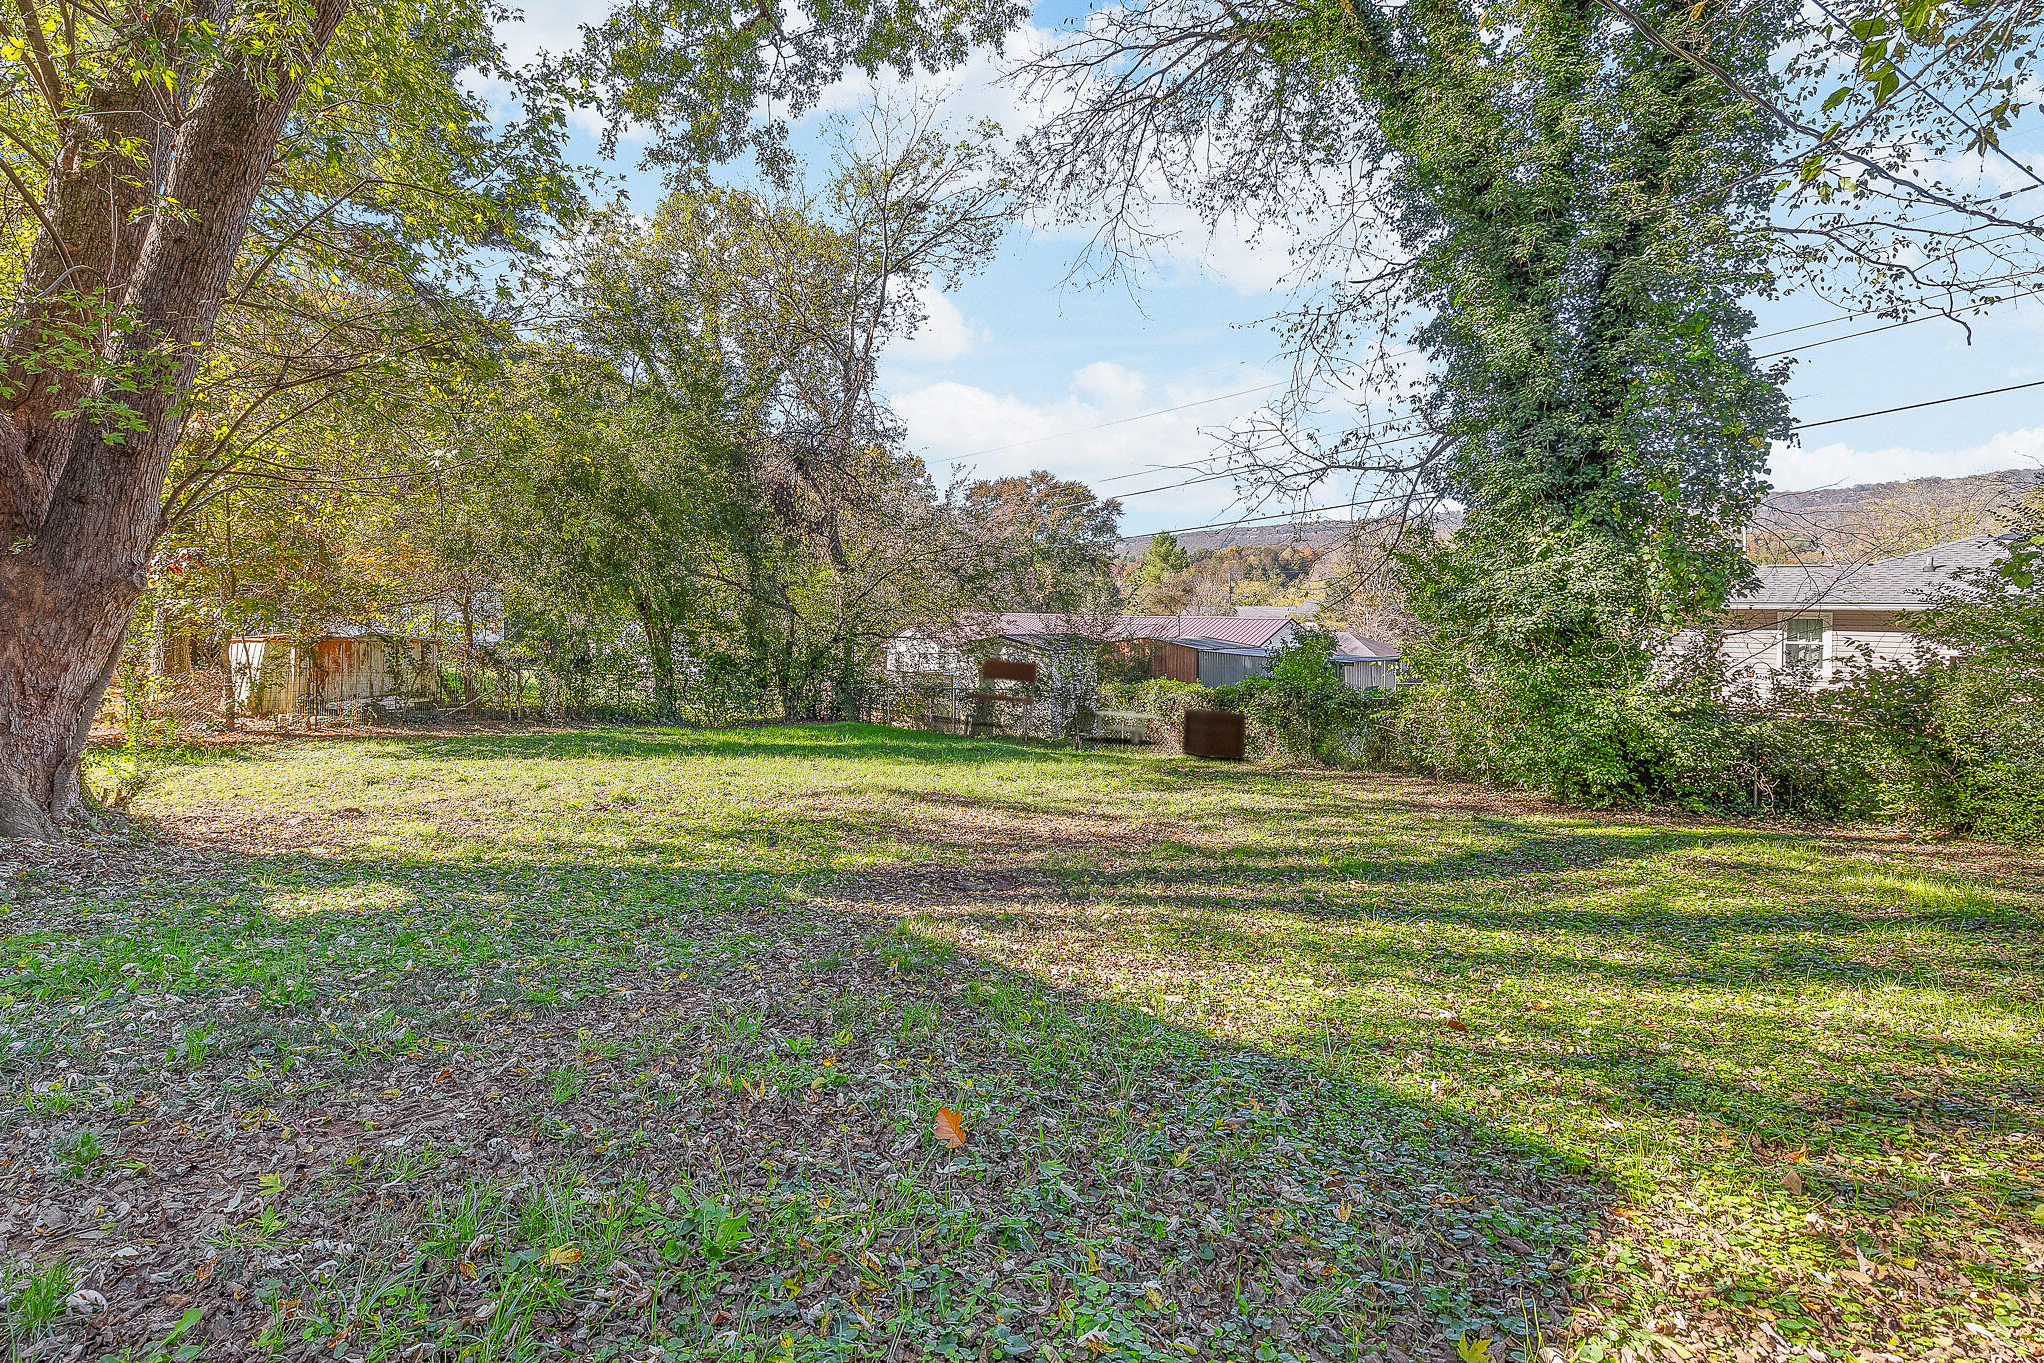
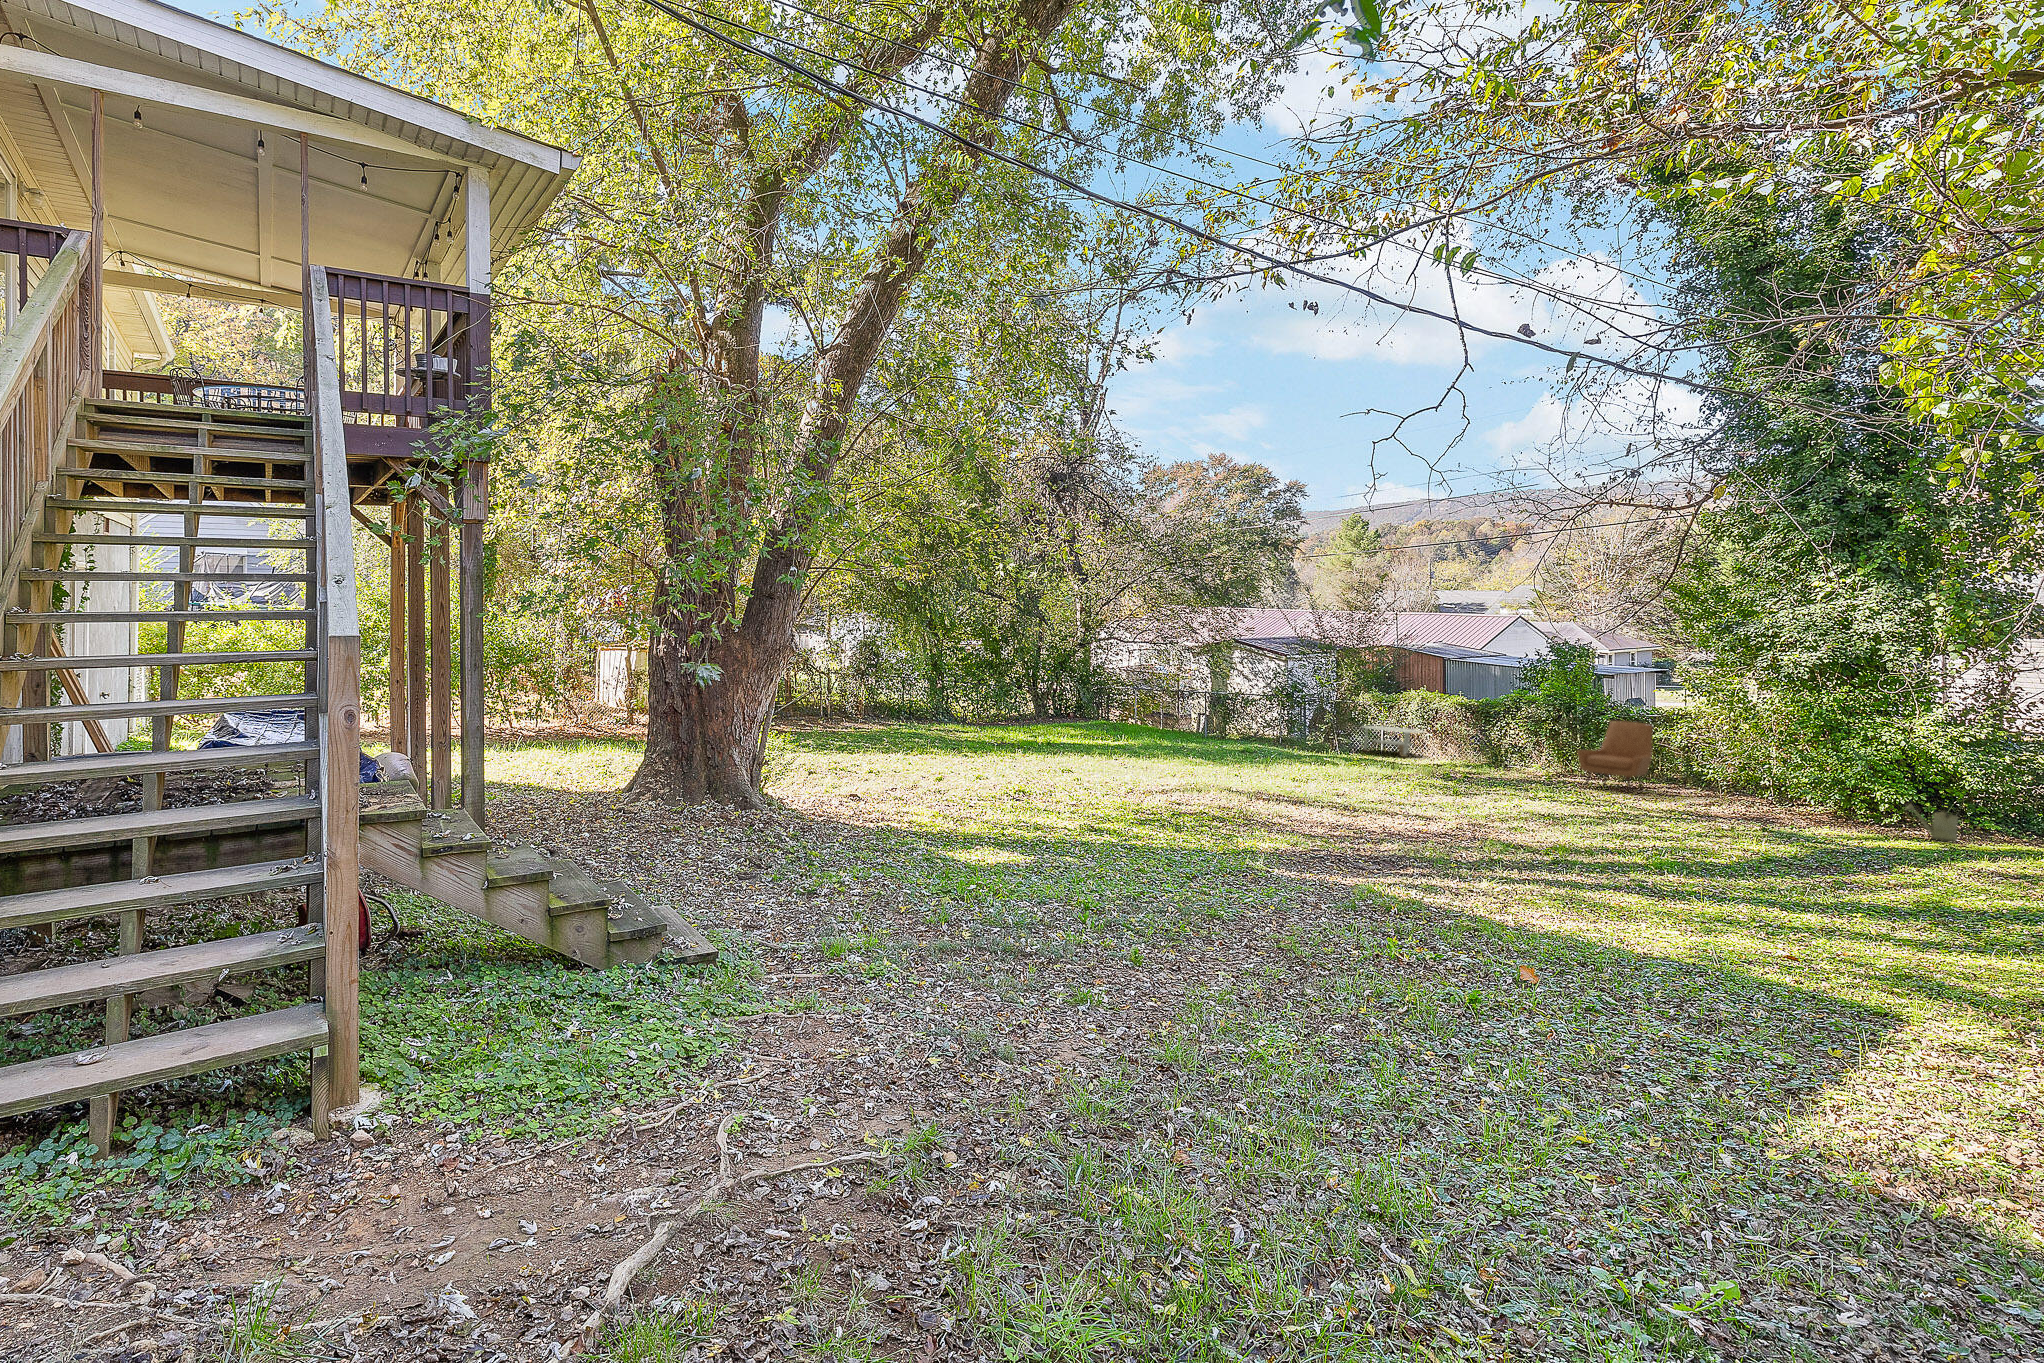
bench: present [969,659,1038,729] -> none [1233,676,1299,741]
chair: none [1299,700,1376,778] -> present [1577,721,1653,792]
wooden crate: present [1182,709,1246,758] -> none [1454,726,1519,772]
watering can: none [1617,784,1675,826] -> present [1906,804,1958,842]

